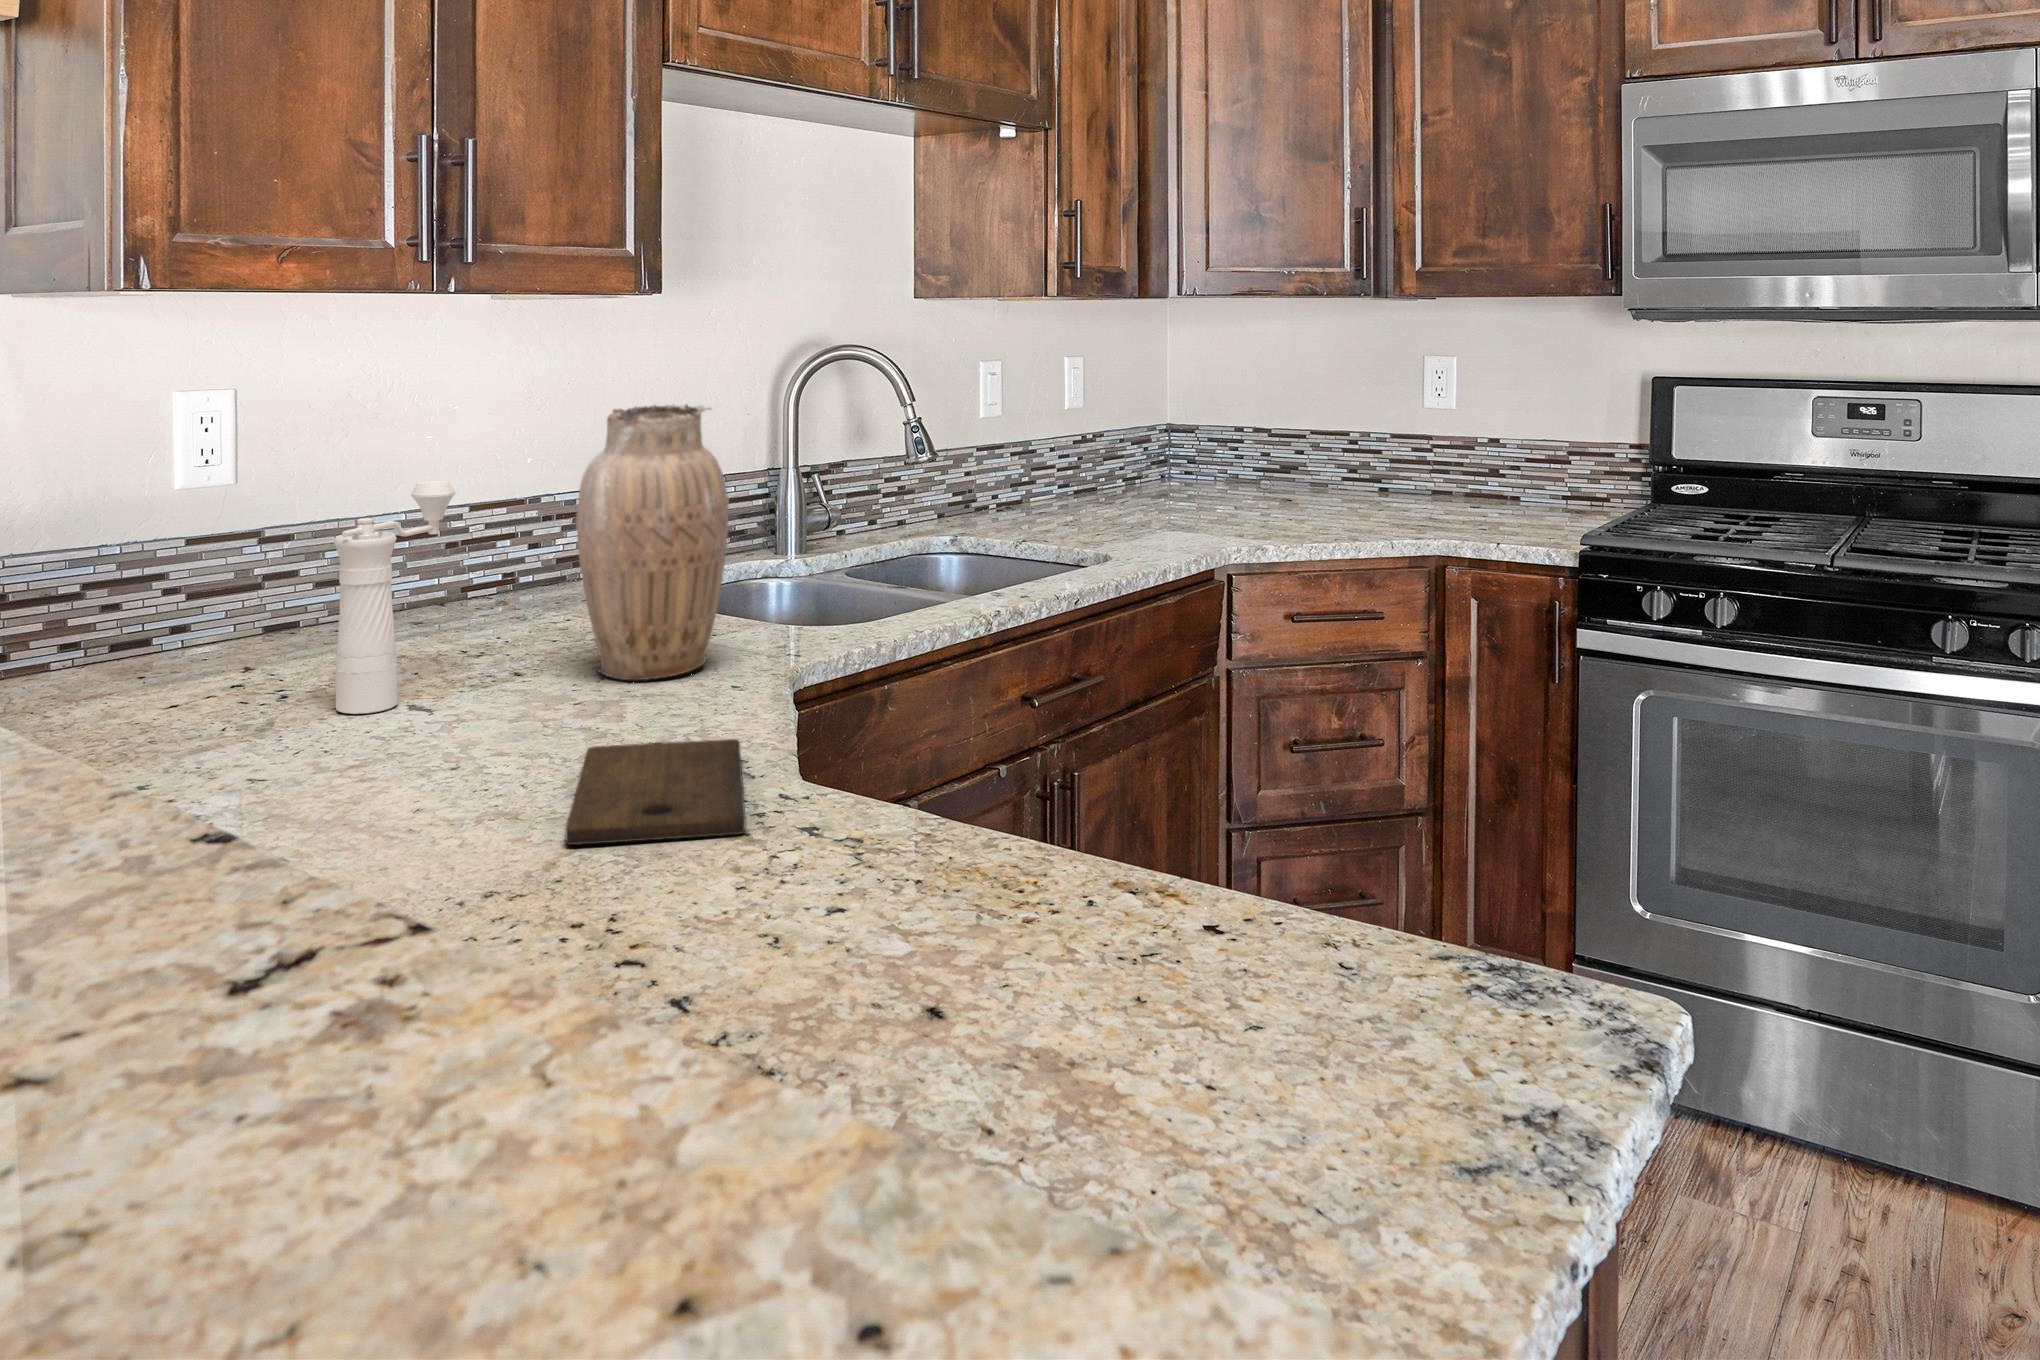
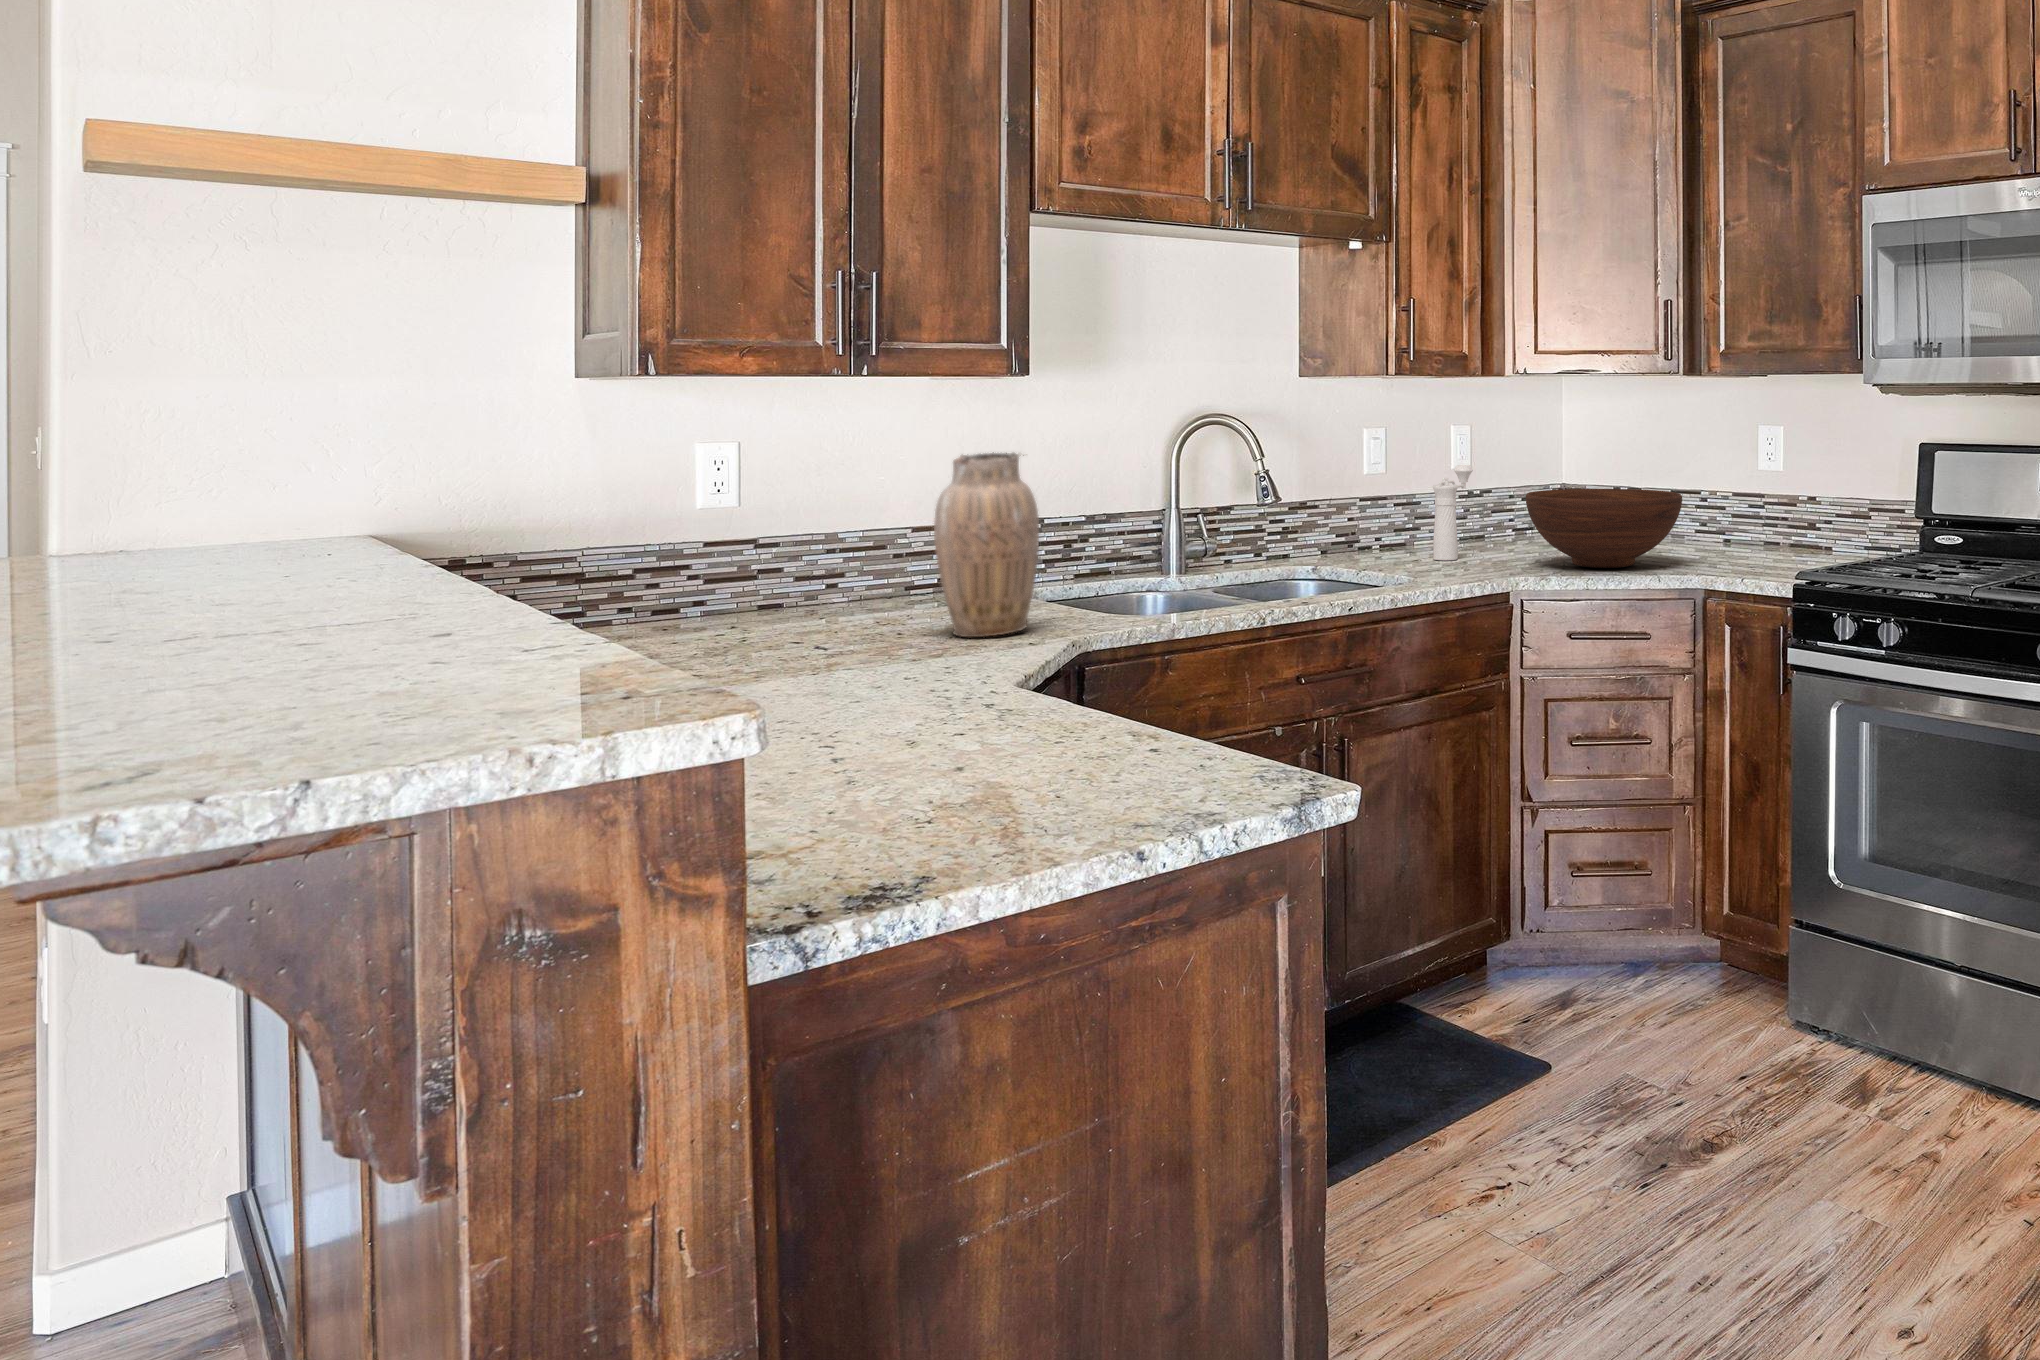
fruit bowl: none [1212,432,1406,531] -> present [1526,489,1682,568]
pepper mill: present [333,480,455,714] -> present [1433,465,1473,560]
cutting board: present [566,739,745,845] -> none [840,659,985,699]

